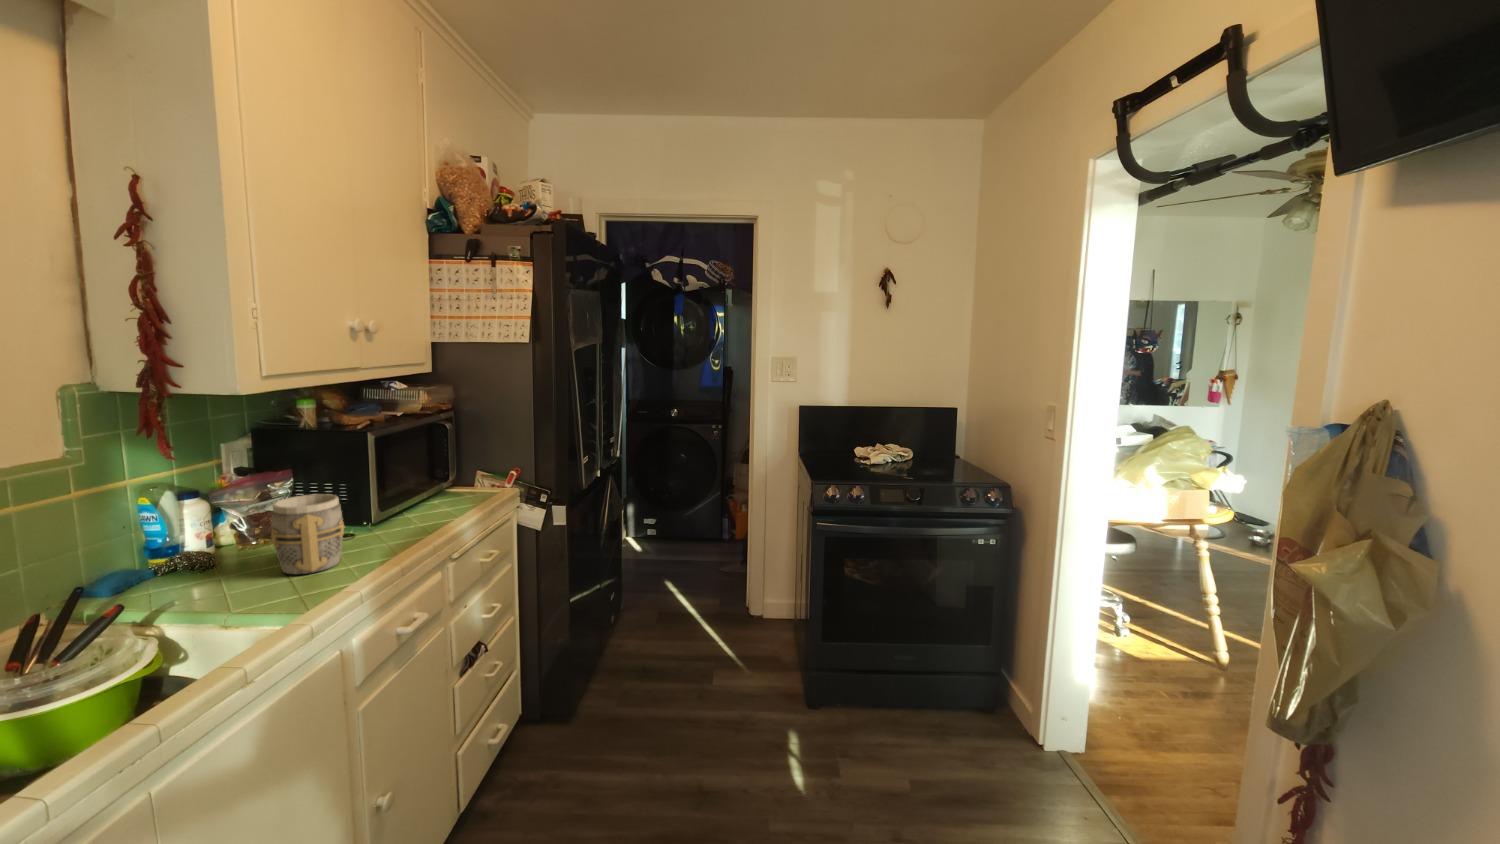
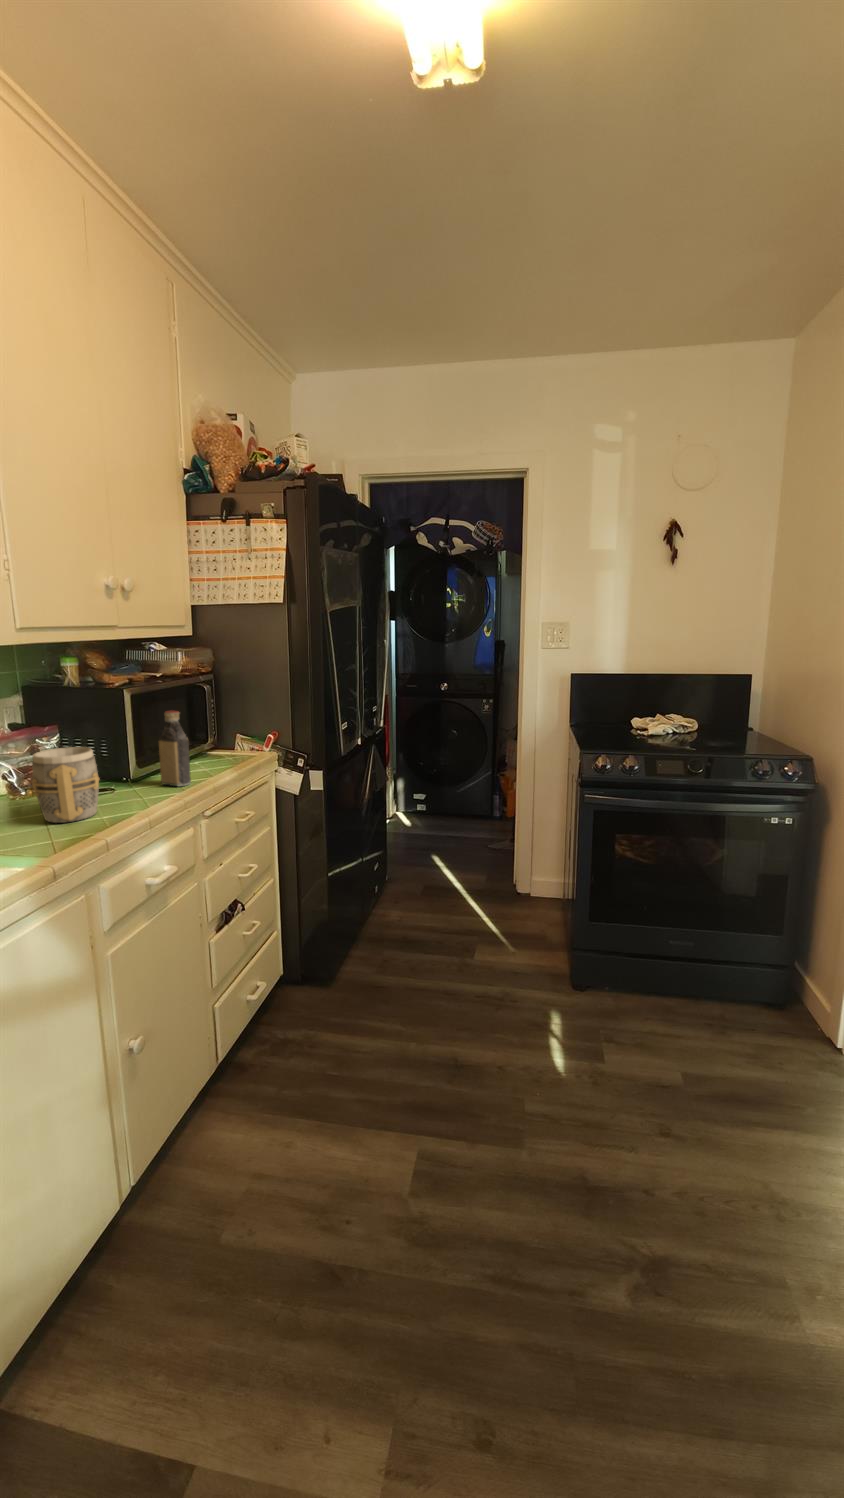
bottle: none [403,452,436,529] -> present [159,711,191,786]

